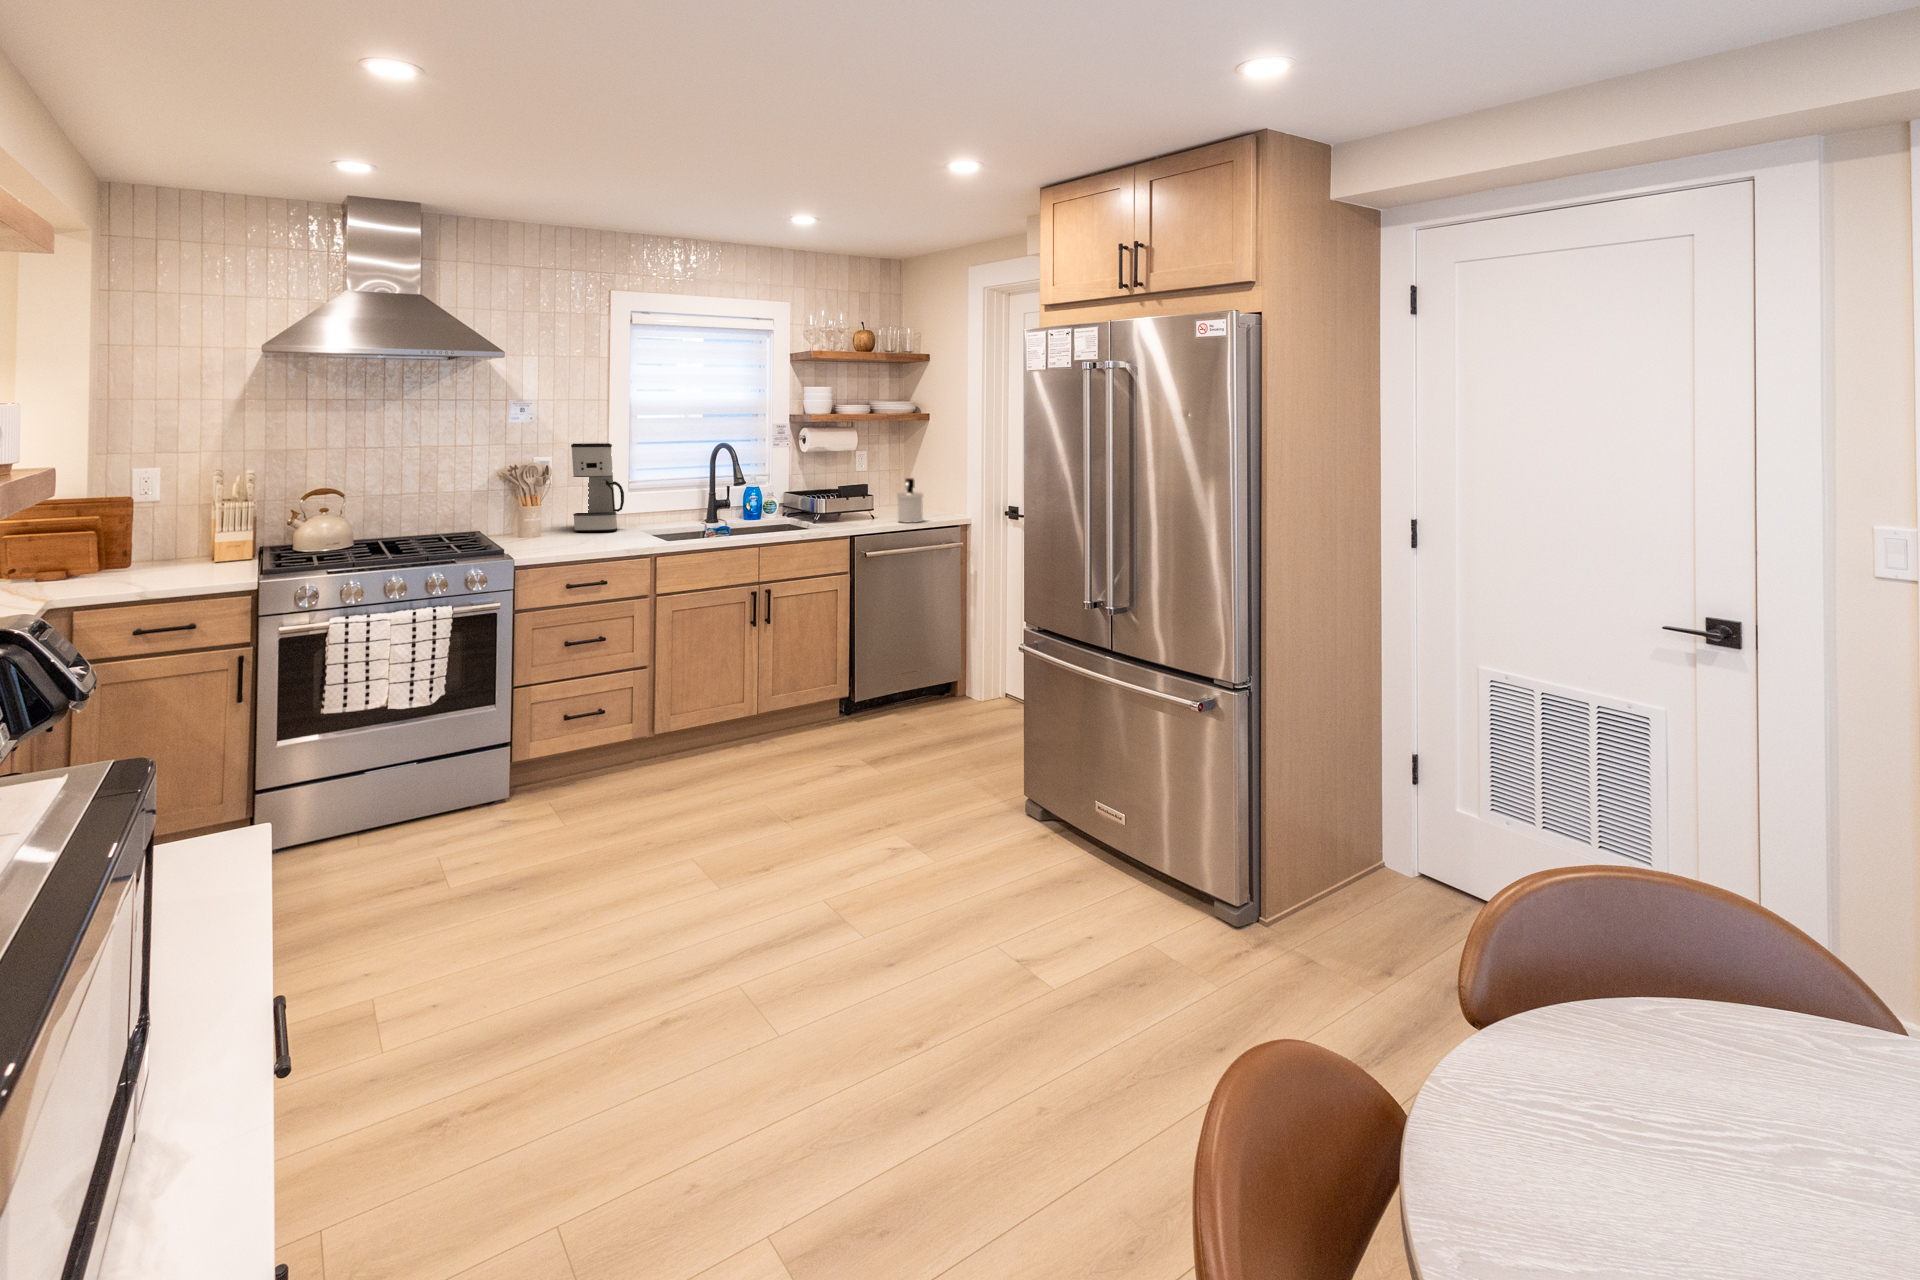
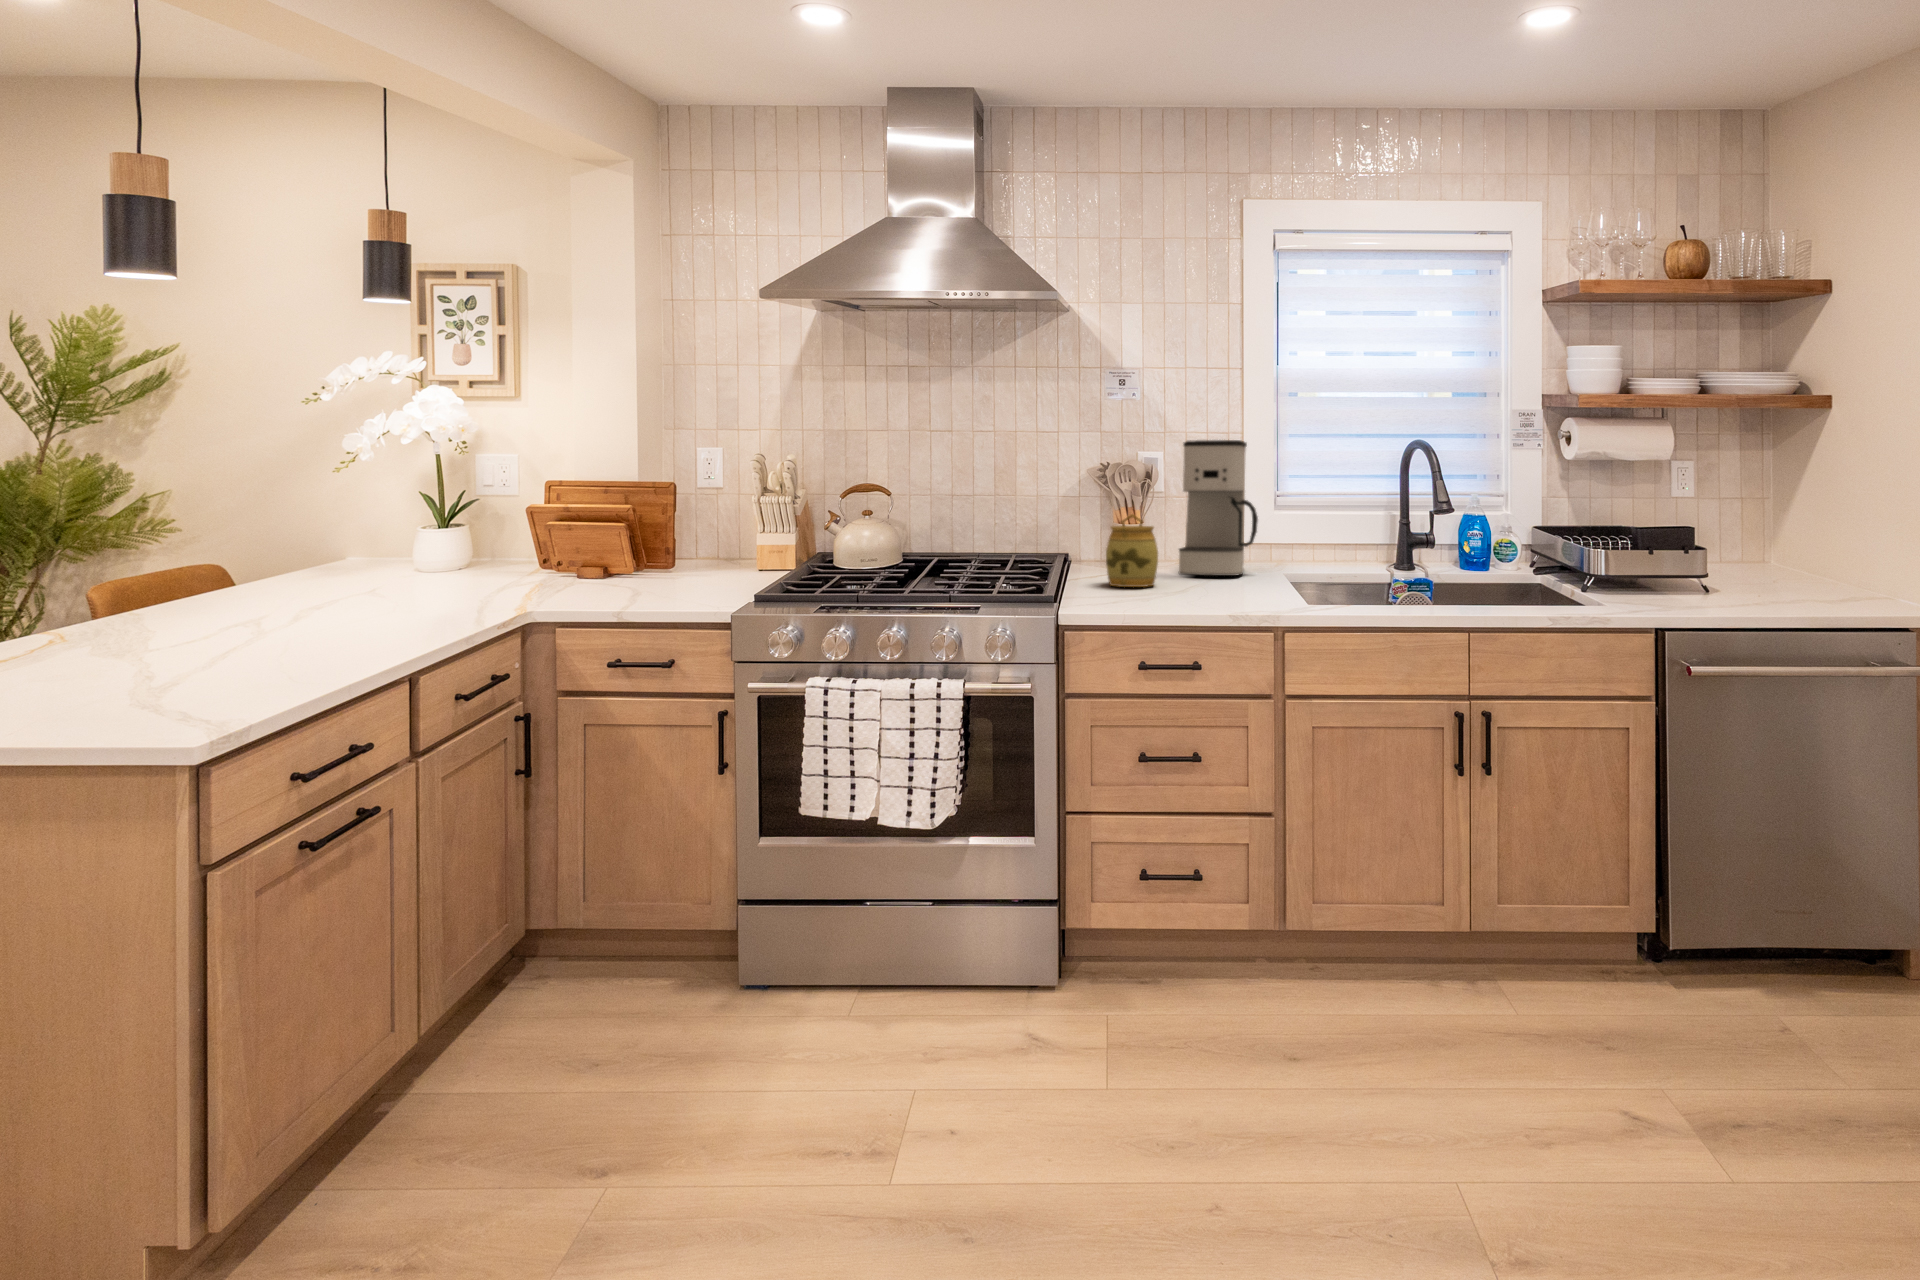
soap dispenser: present [897,478,923,523] -> none [1740,503,1796,583]
jar: none [526,493,564,541] -> present [1106,514,1158,587]

